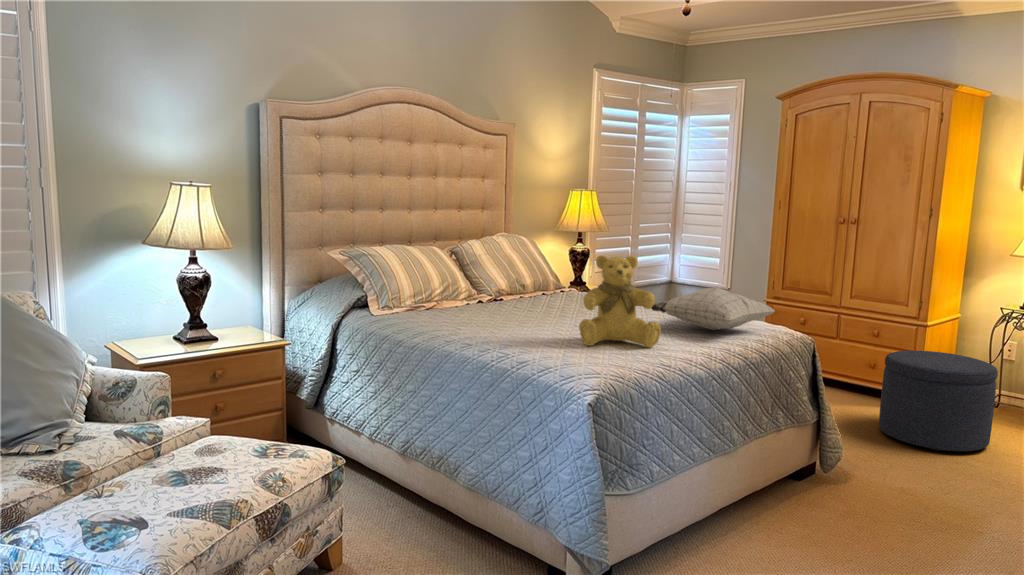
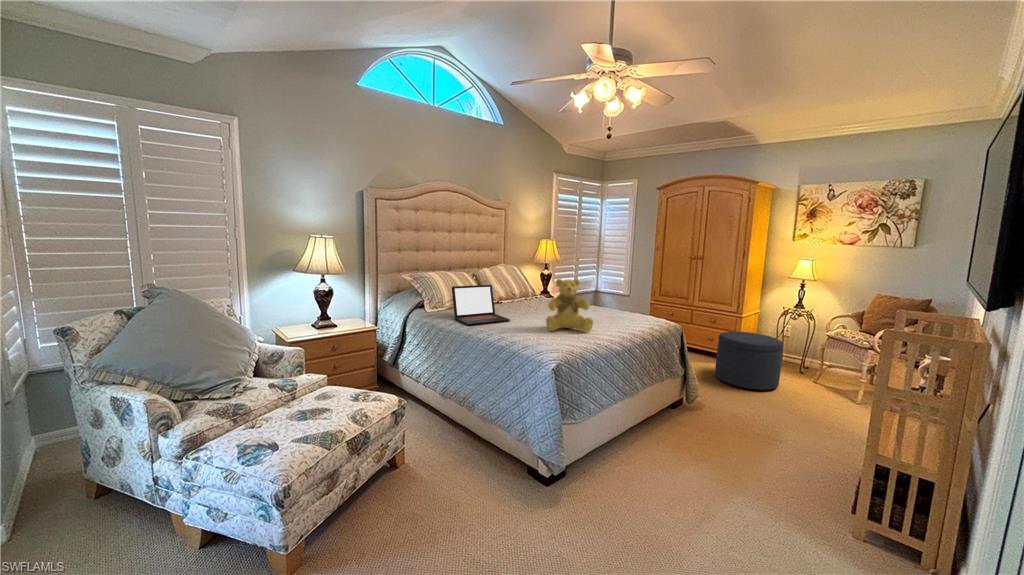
laptop: none [416,267,517,336] -> present [452,285,510,325]
pillow: present [651,288,774,330] -> none [586,297,659,322]

